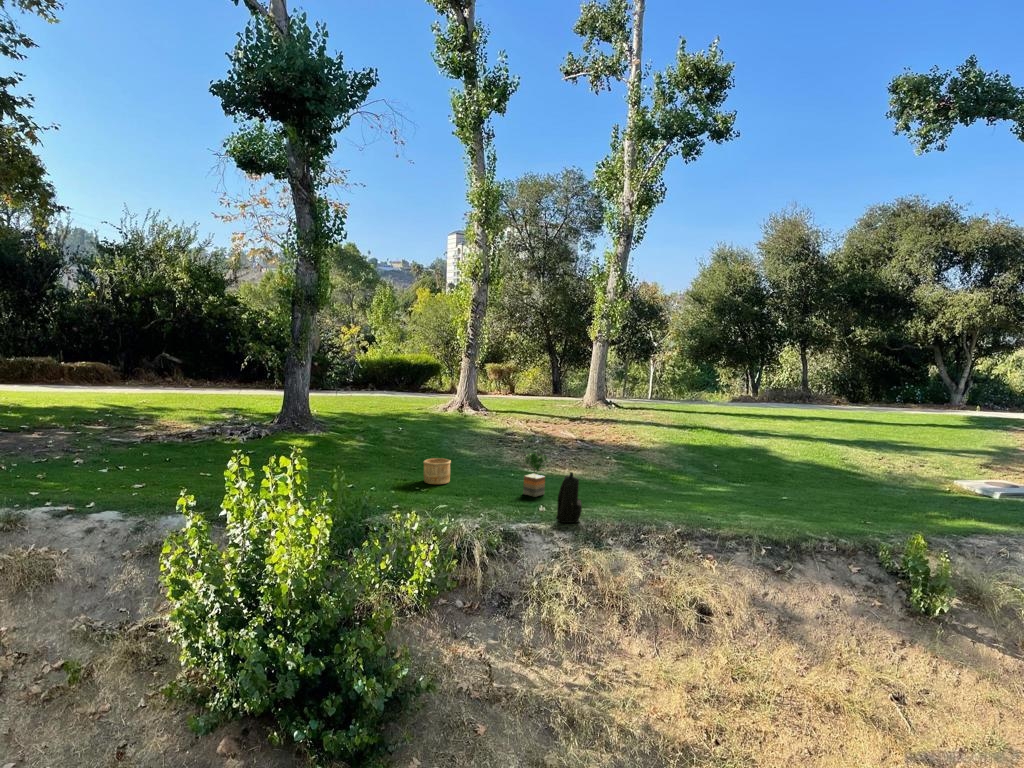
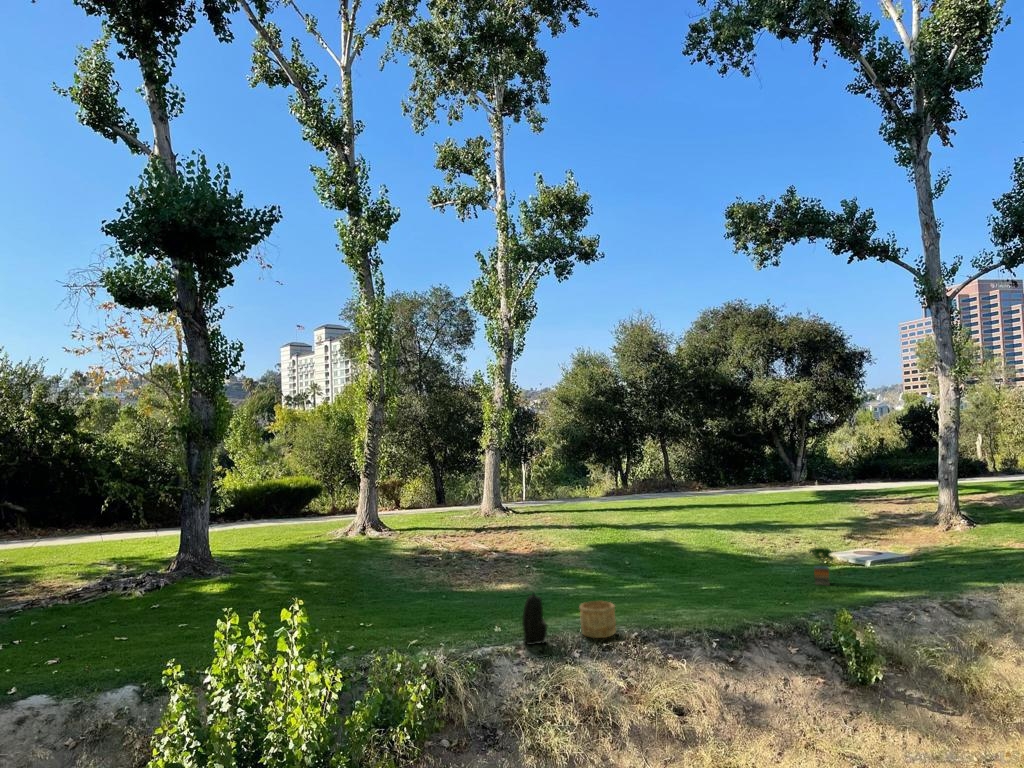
potted tree: present [523,453,550,497] -> present [809,547,834,586]
wooden bucket: present [423,458,451,484] -> present [579,601,616,638]

